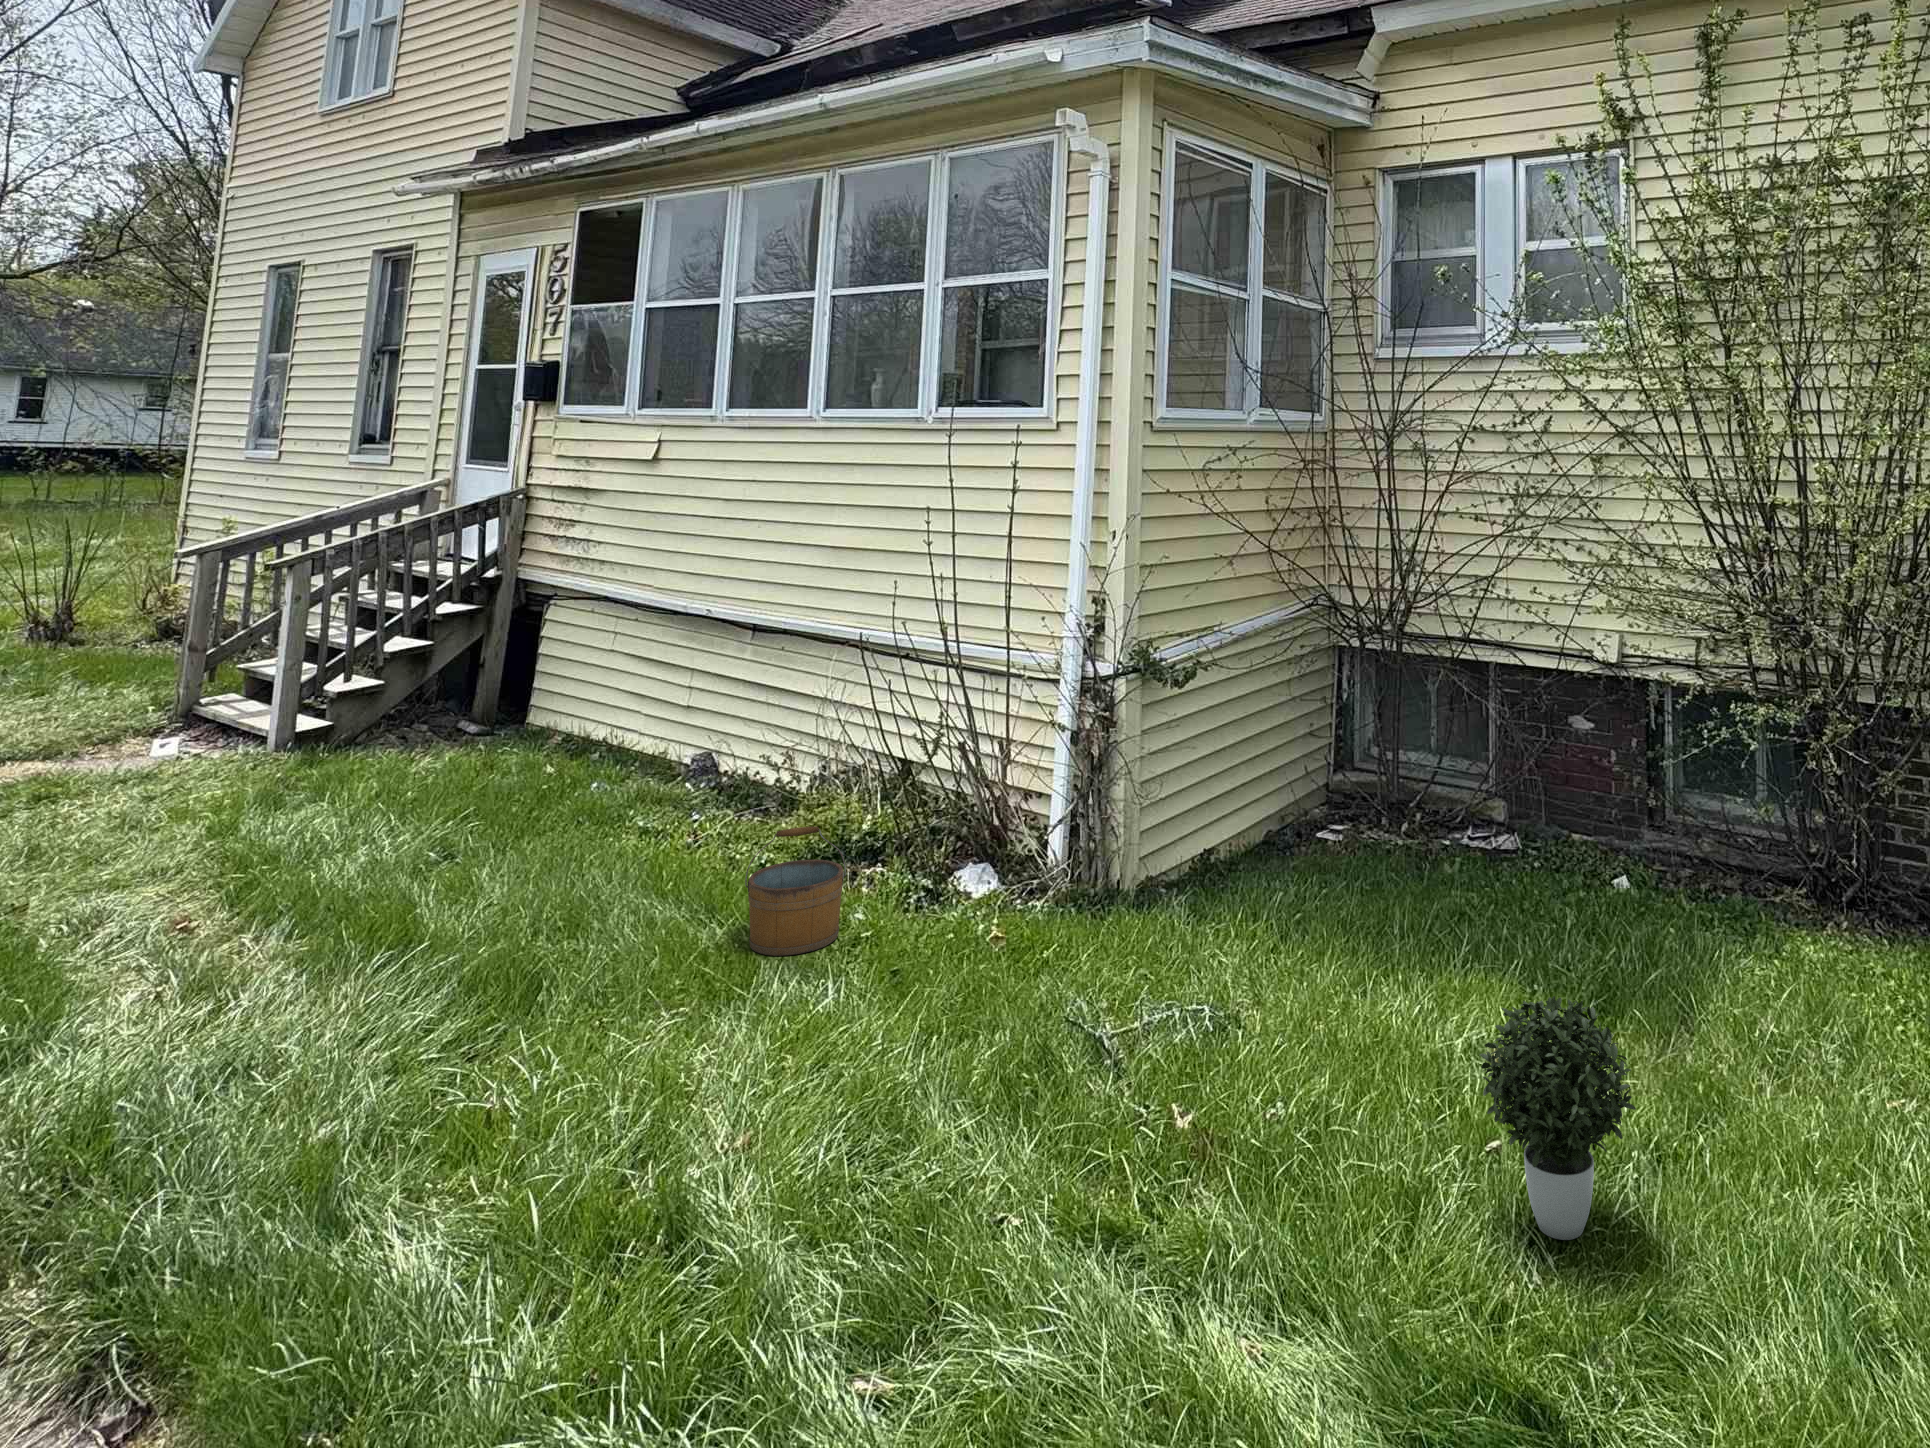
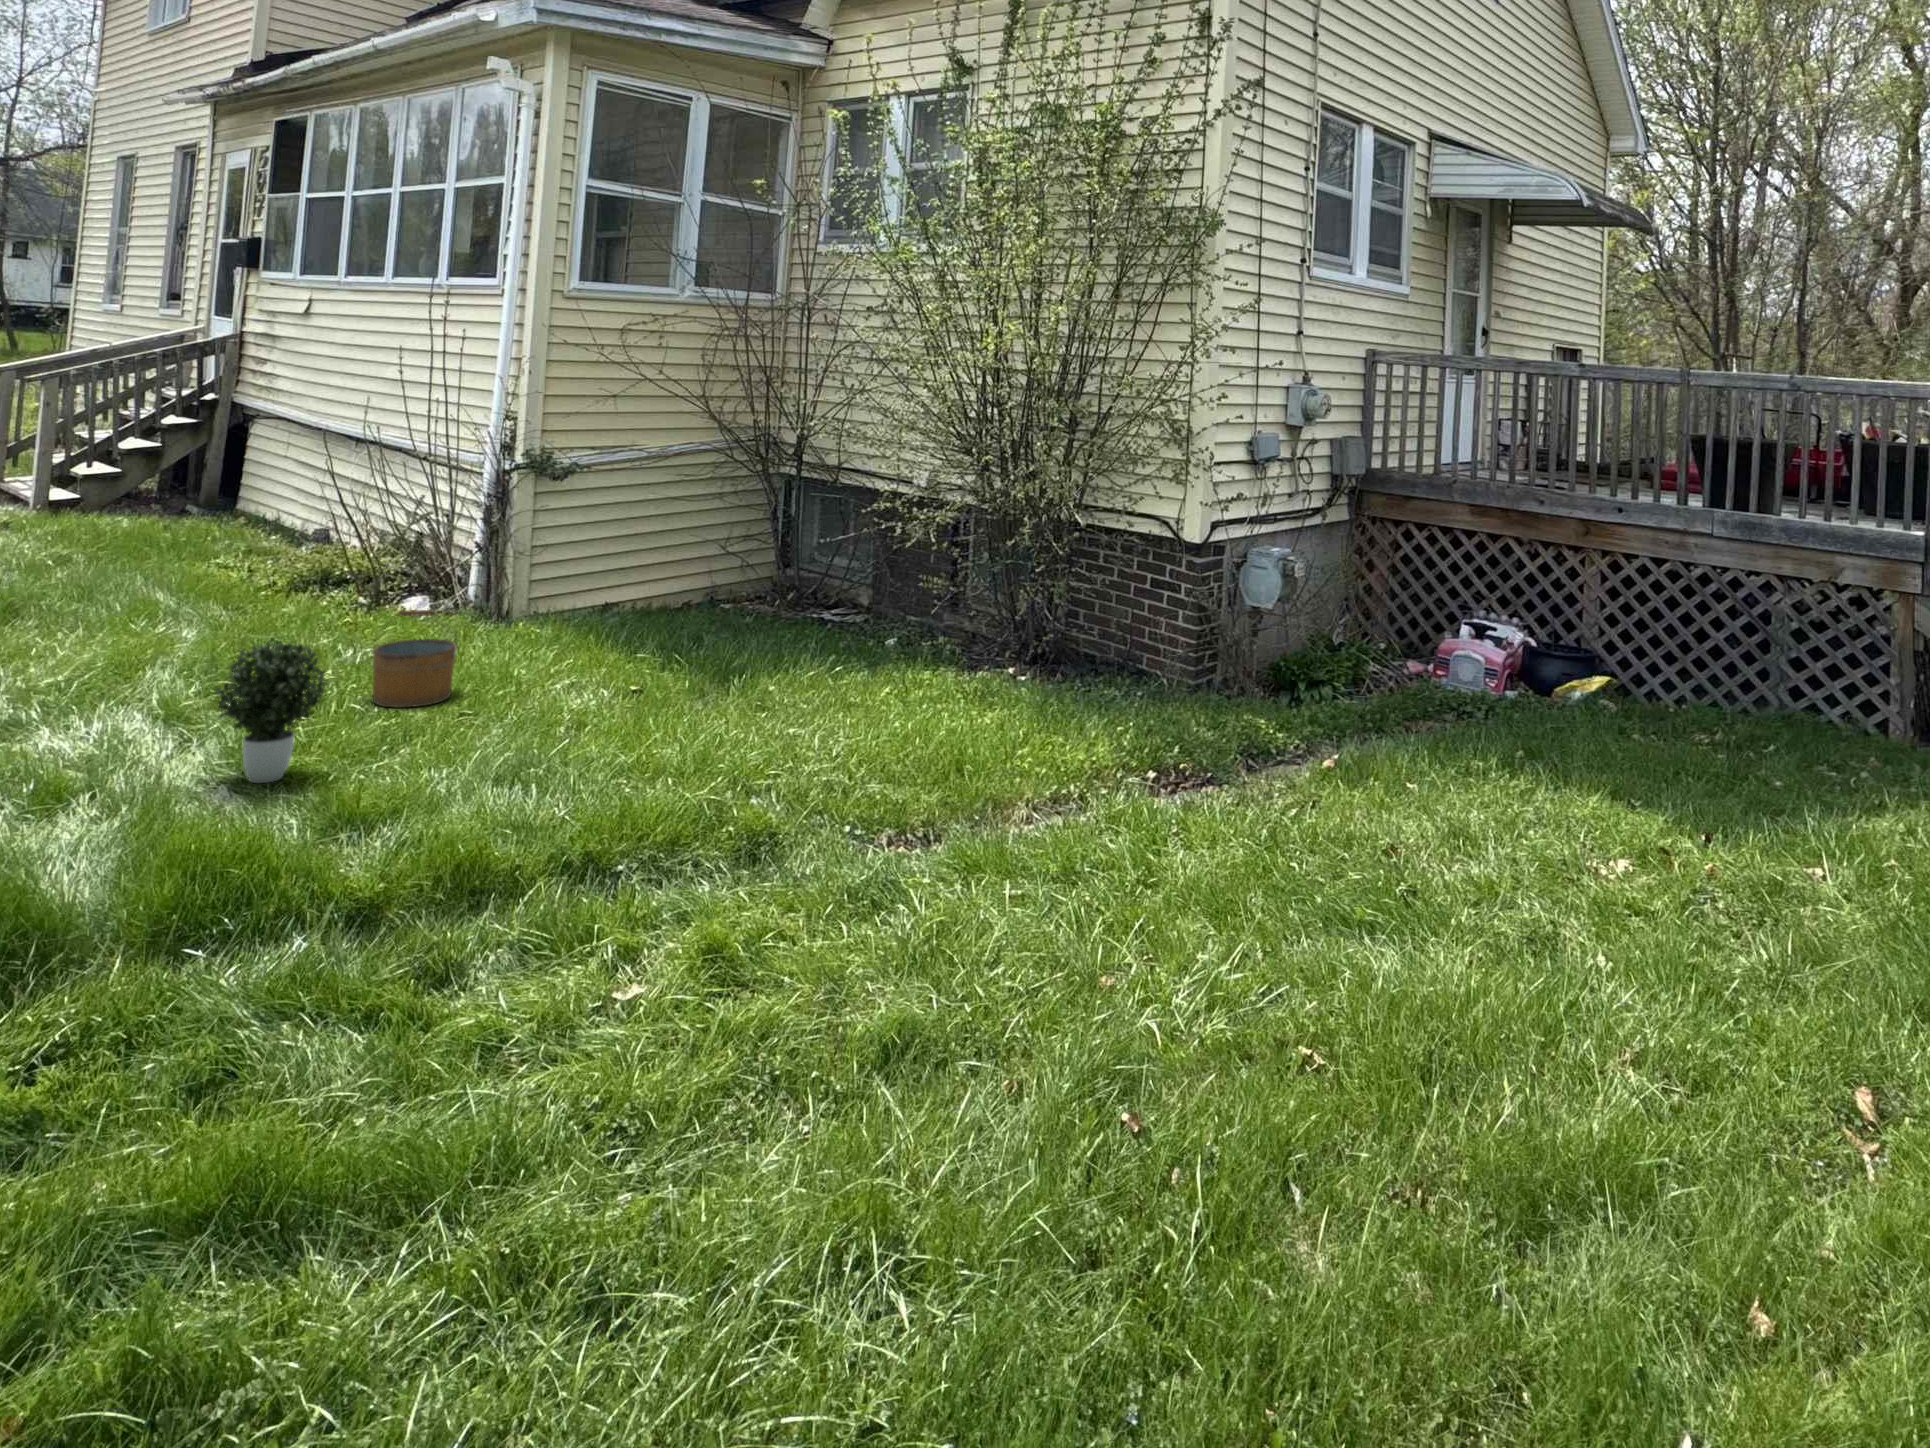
bucket: present [745,827,846,956] -> present [373,610,457,708]

